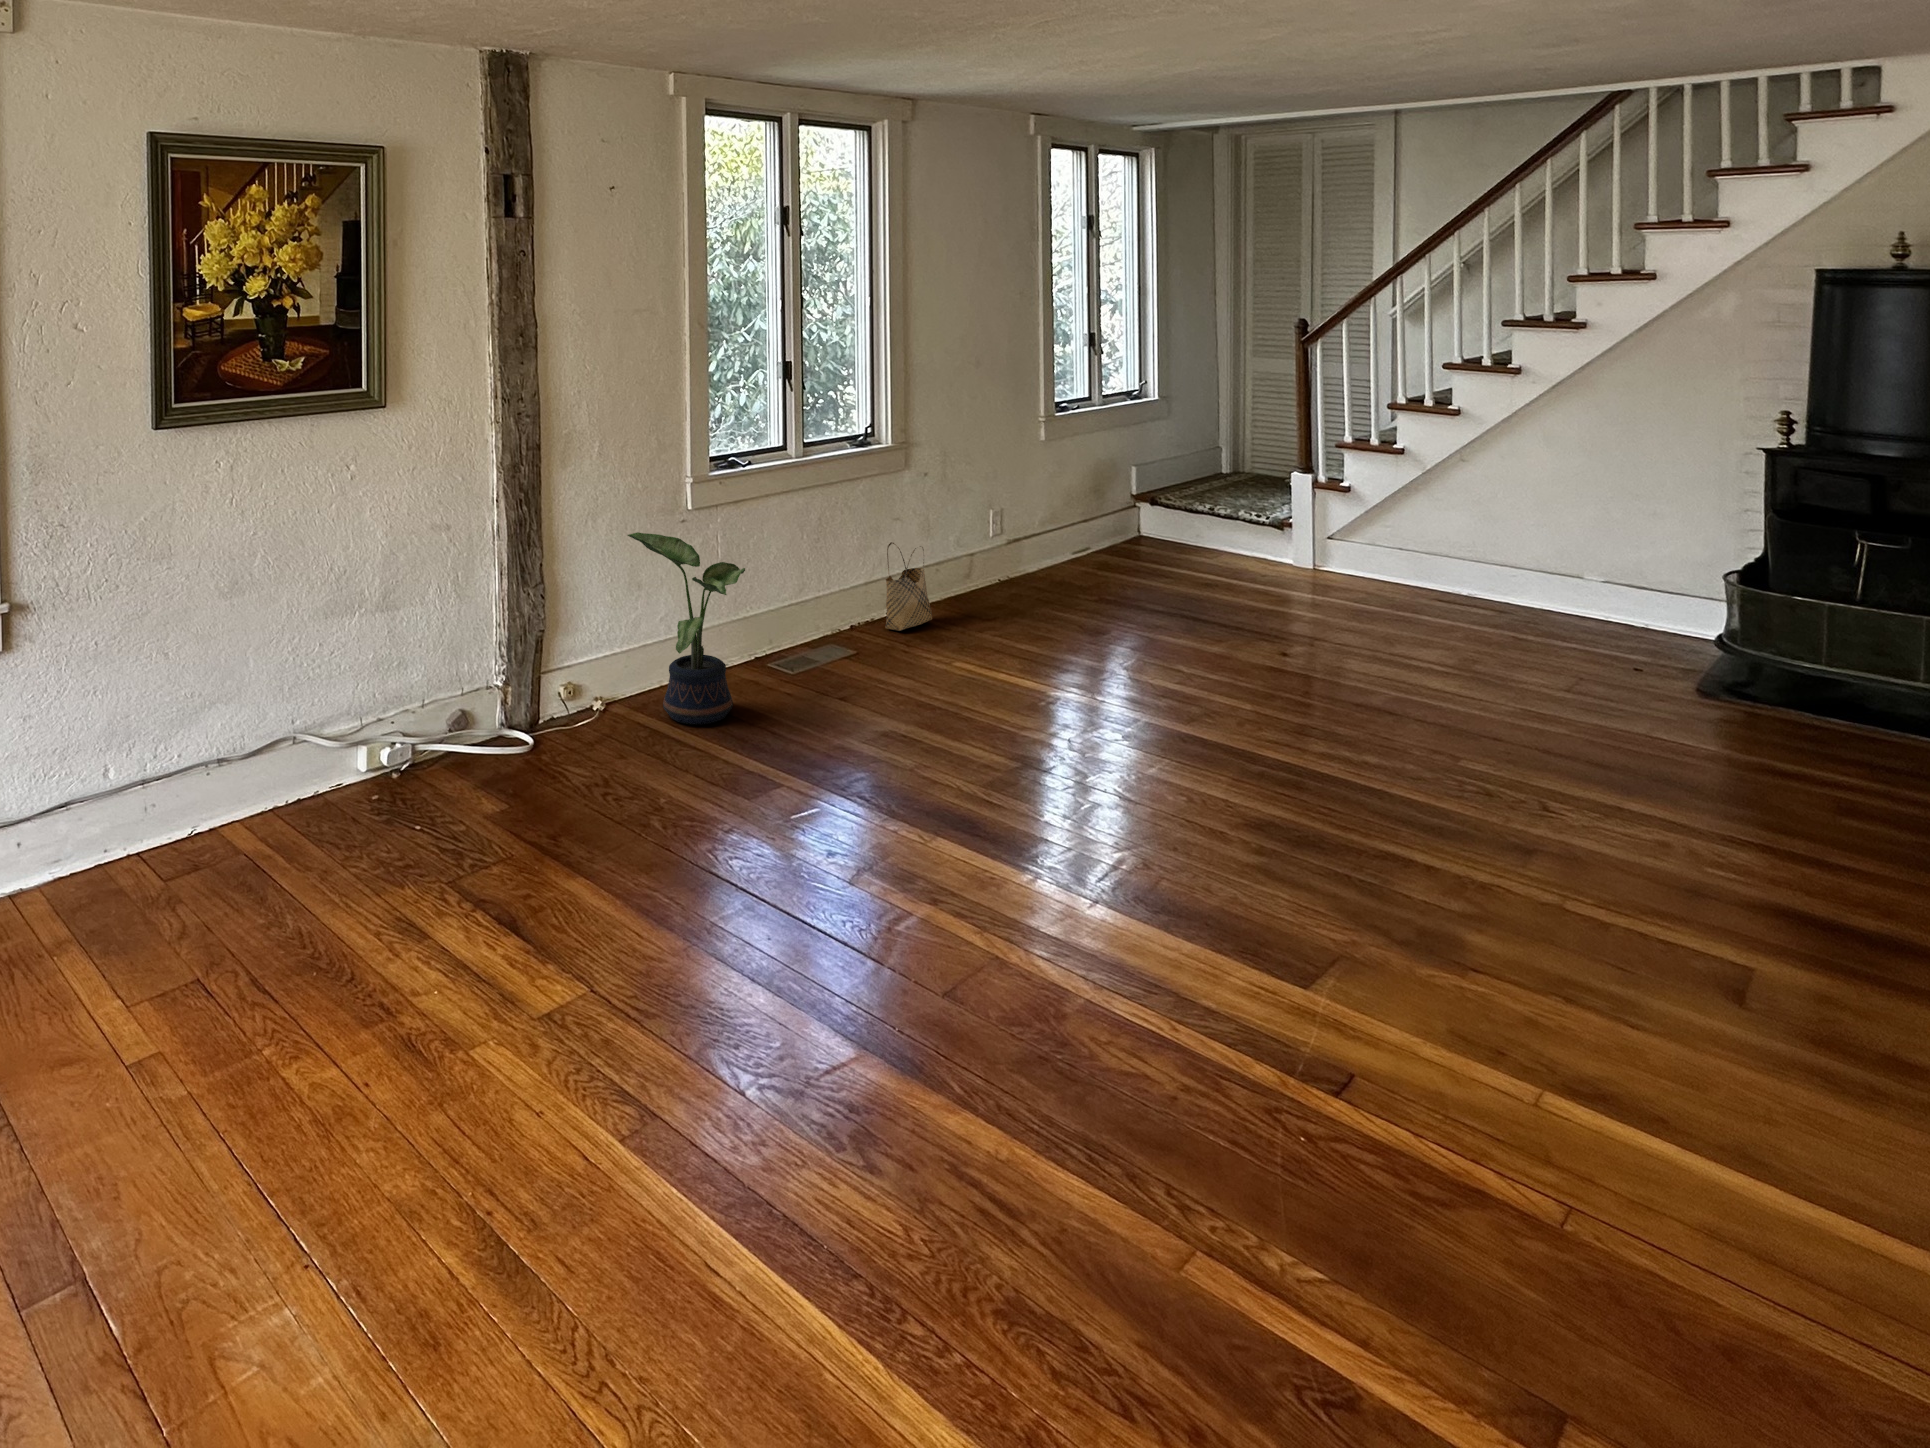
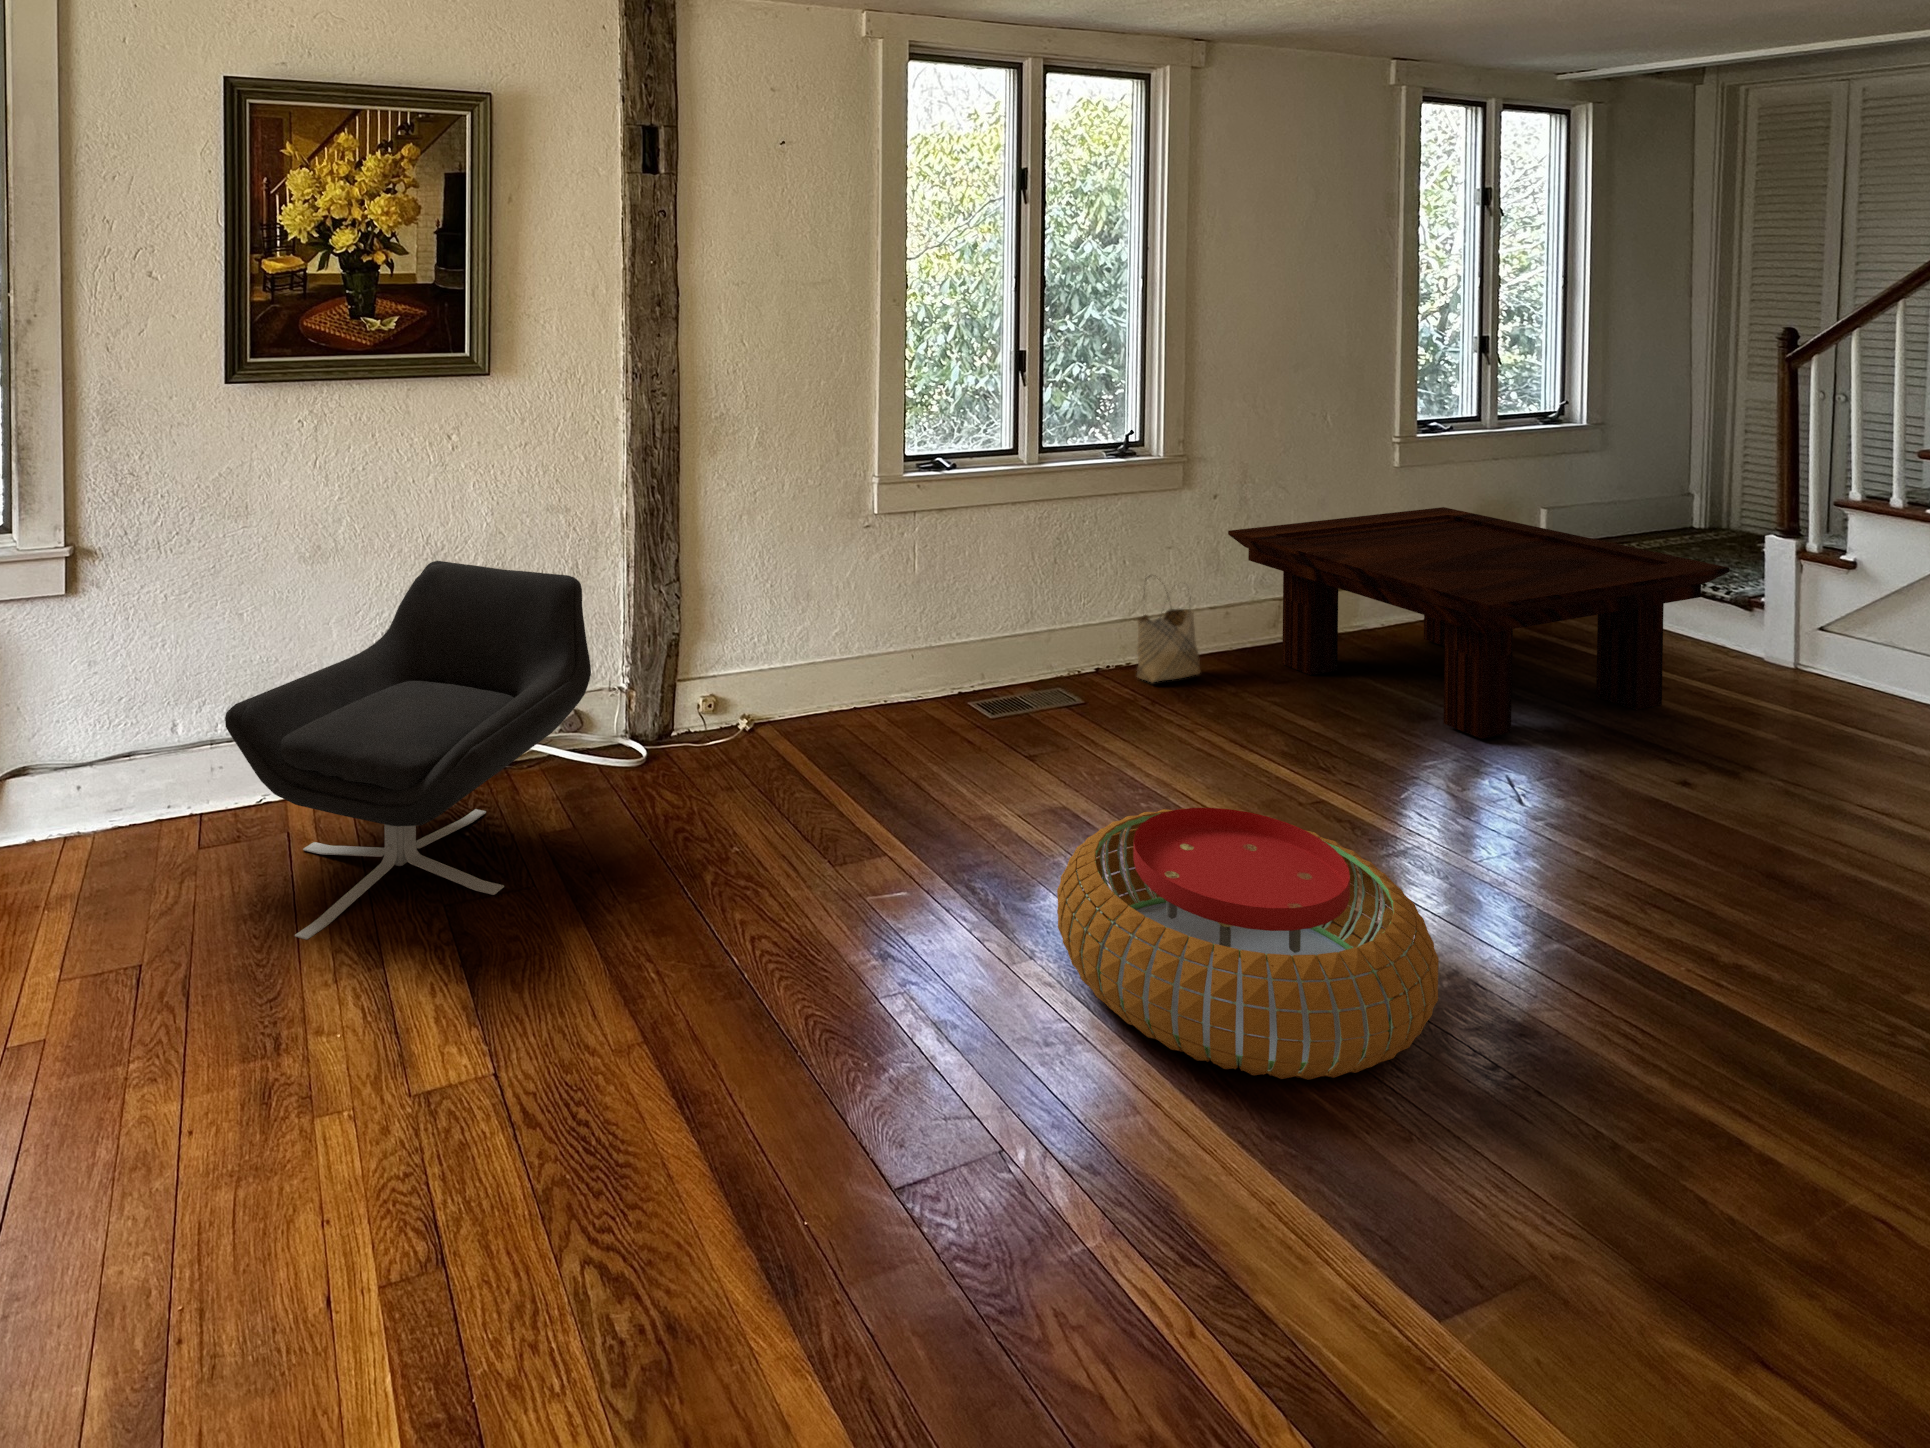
coffee table: none [942,470,1286,642] -> present [1228,507,1729,739]
potted plant: present [628,532,745,725] -> none [785,534,922,764]
lounge chair: none [208,584,523,930] -> present [225,561,591,940]
pouf: none [945,706,1218,879] -> present [1057,808,1439,1080]

